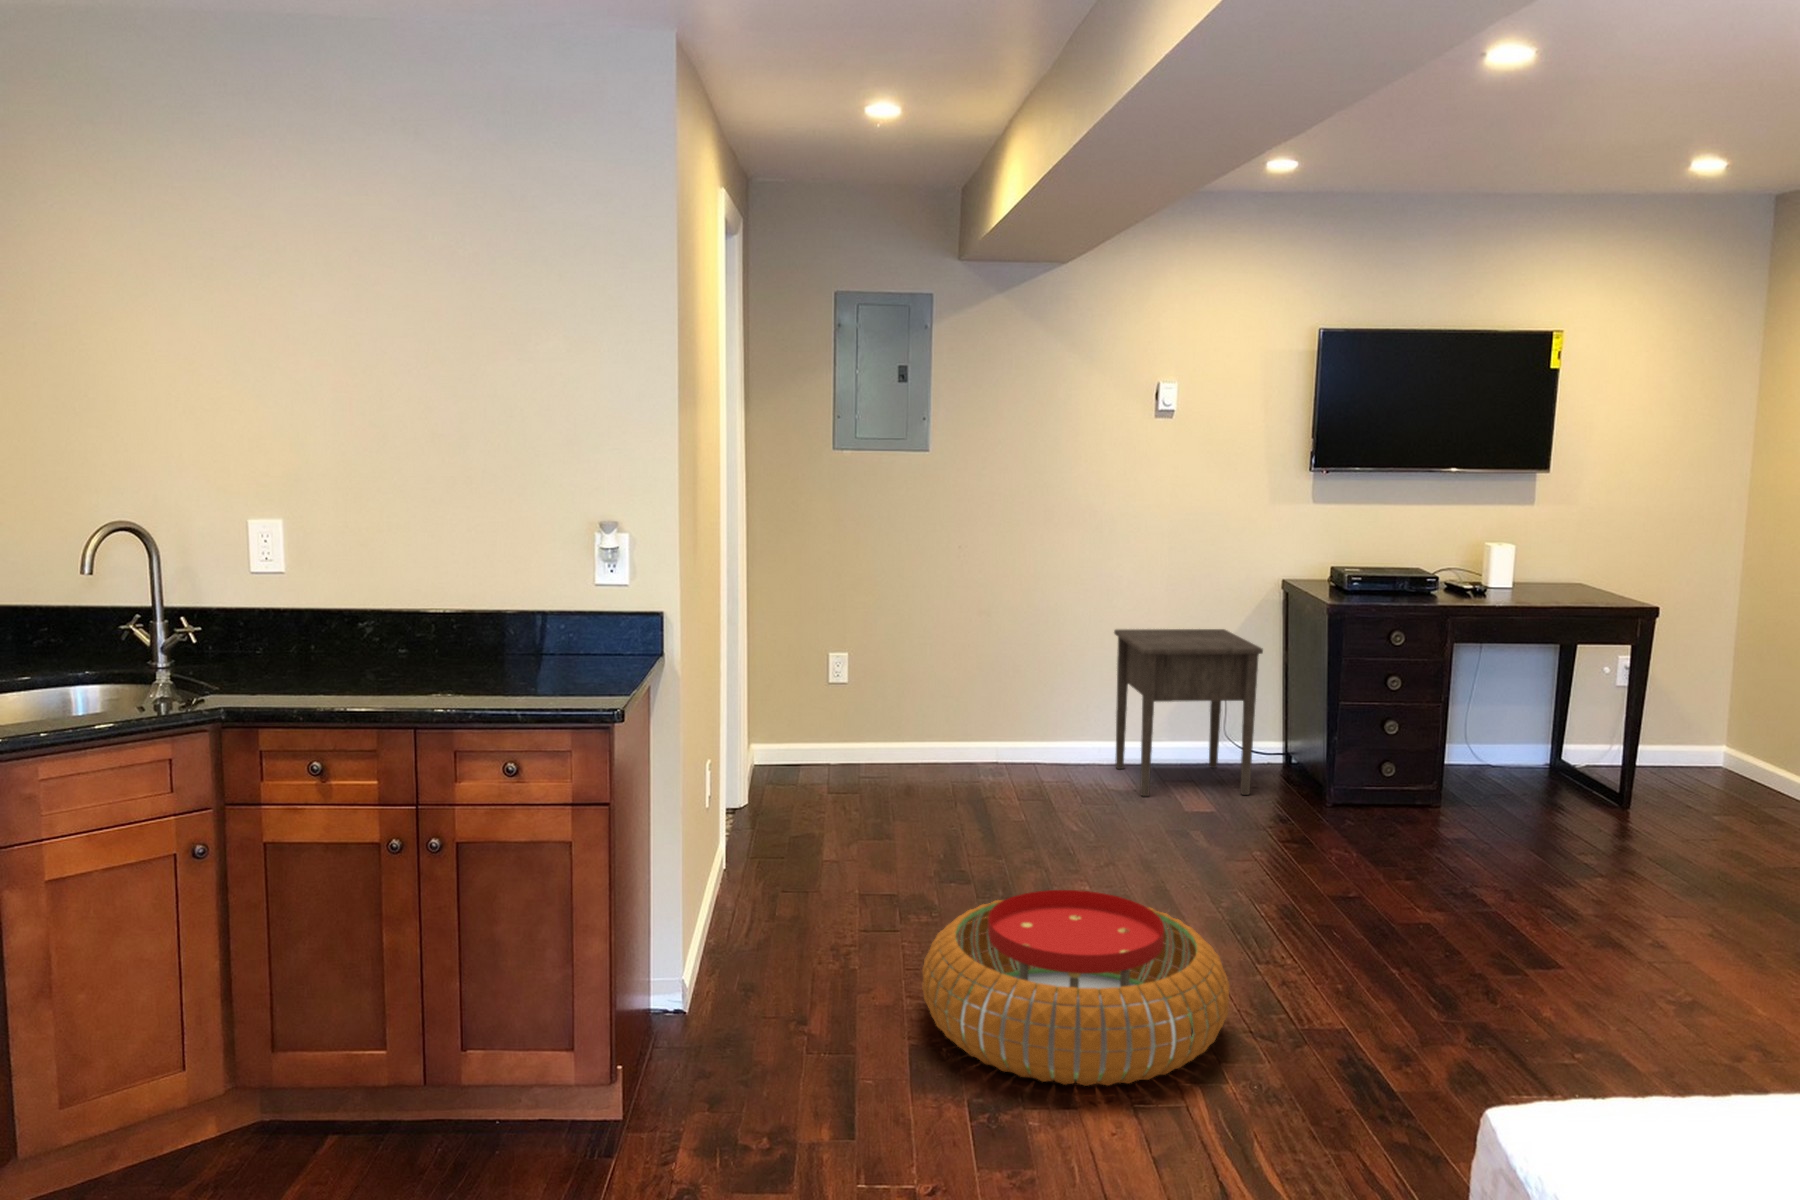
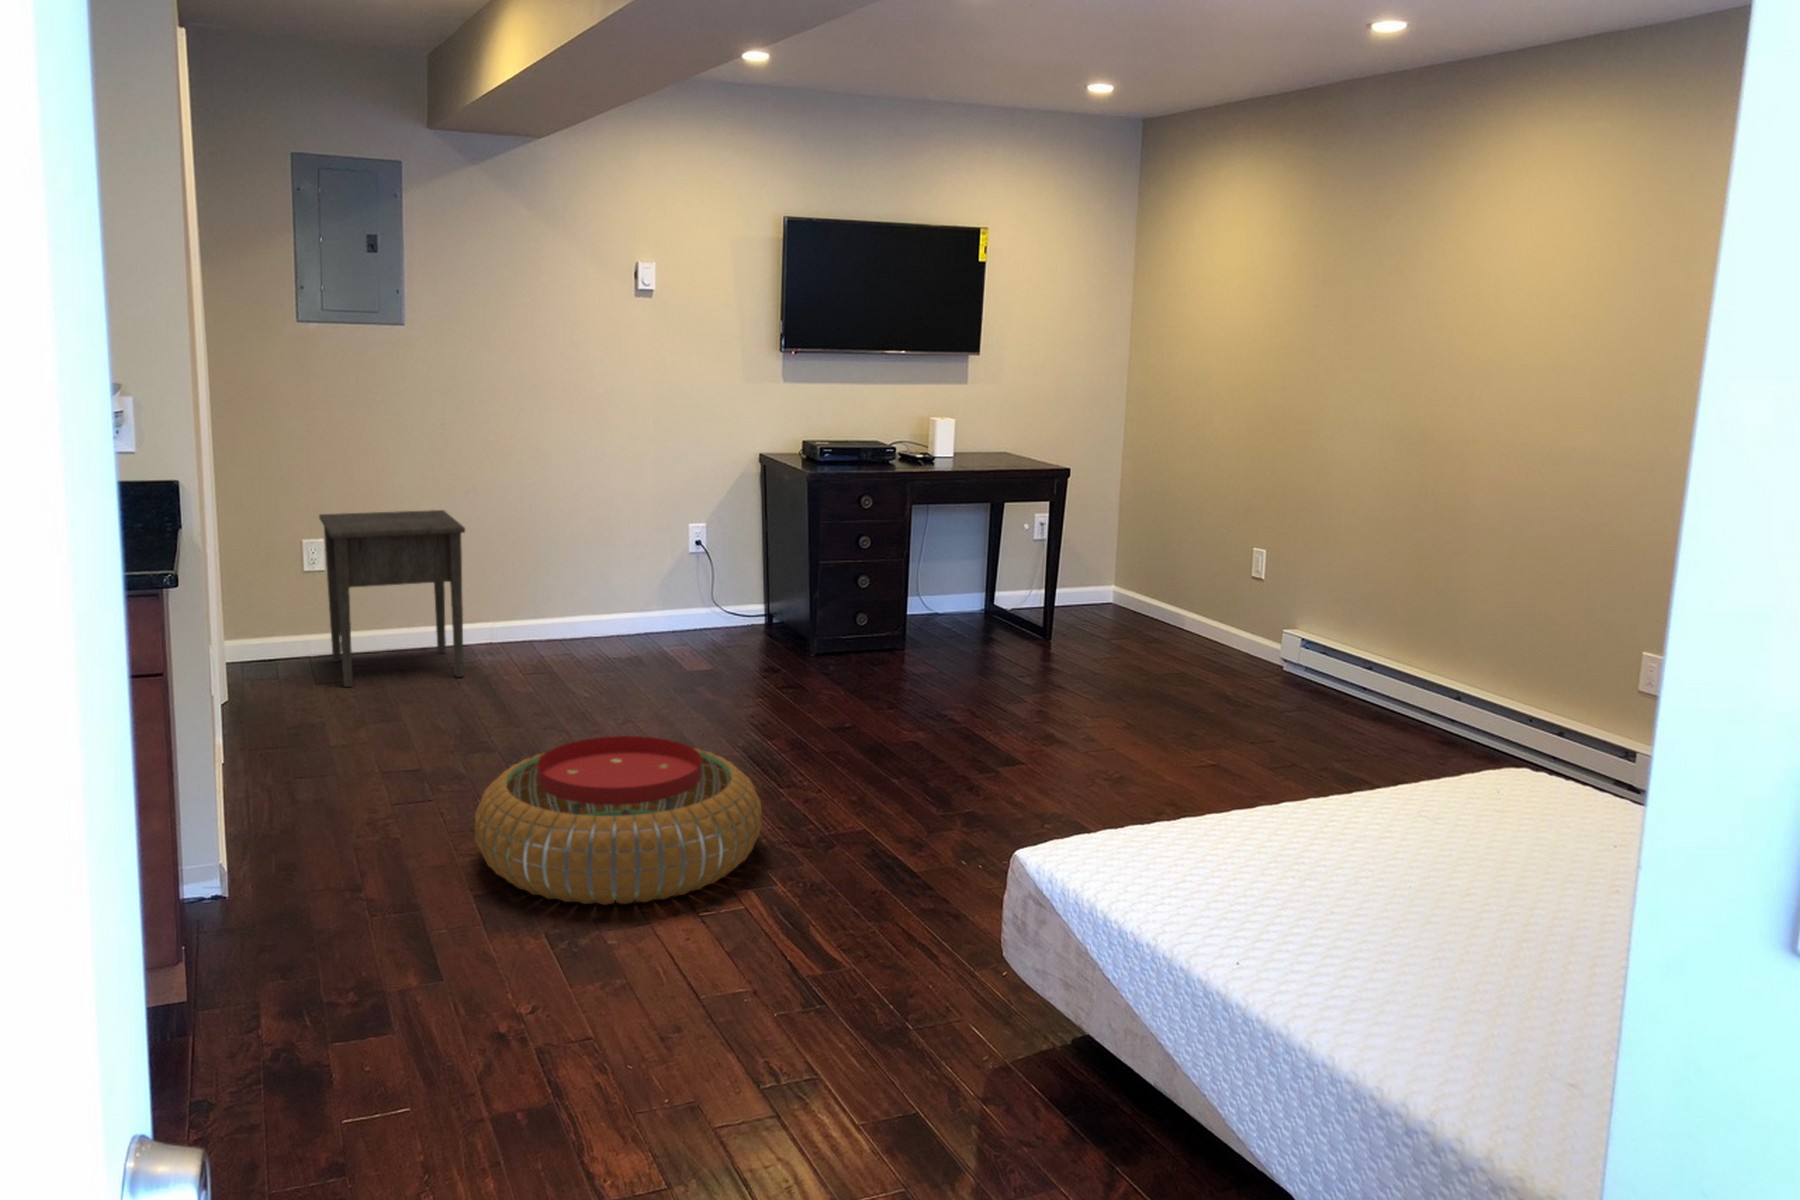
nightstand: present [1114,629,1263,796] -> present [319,510,465,687]

